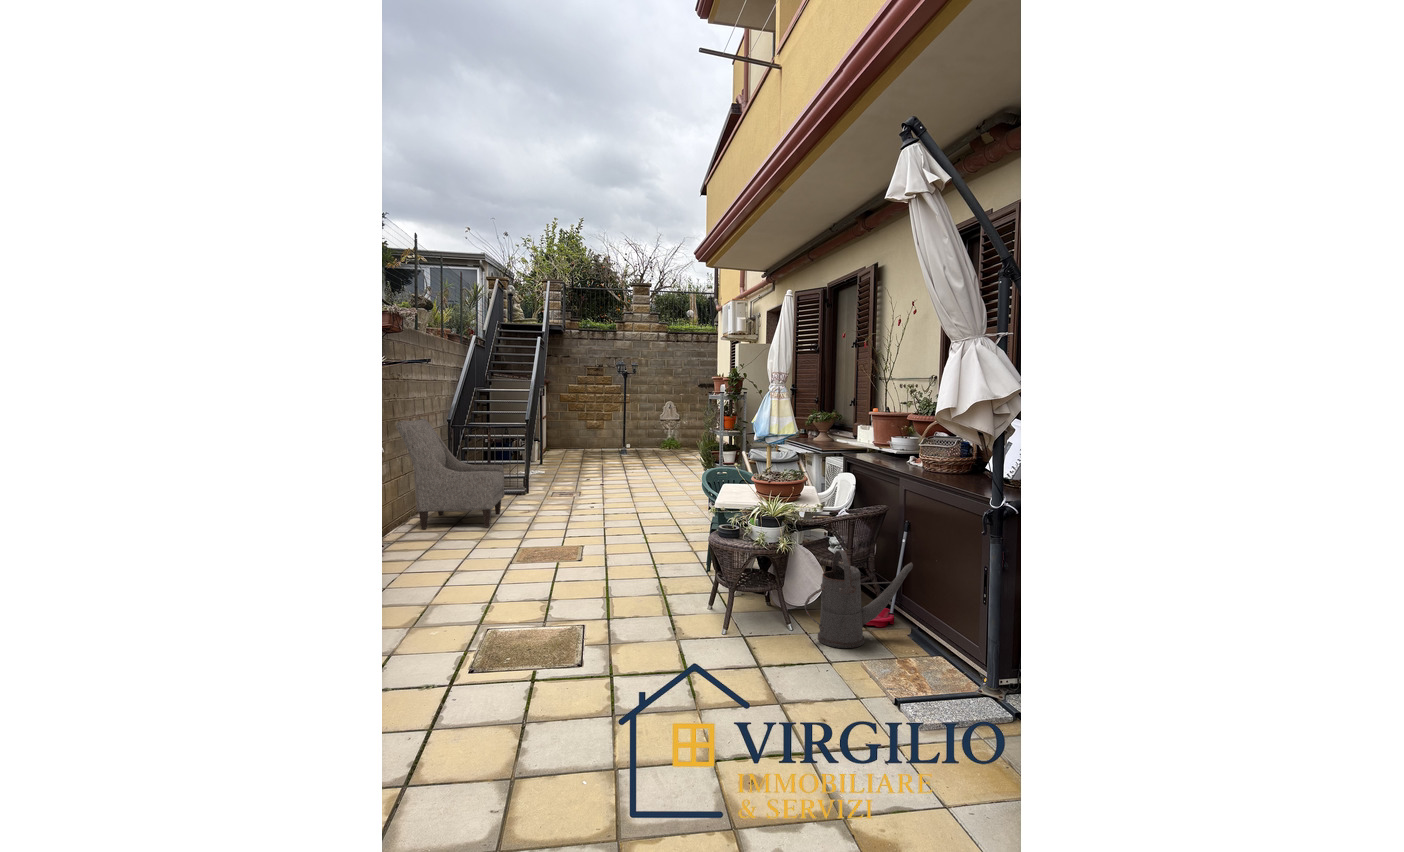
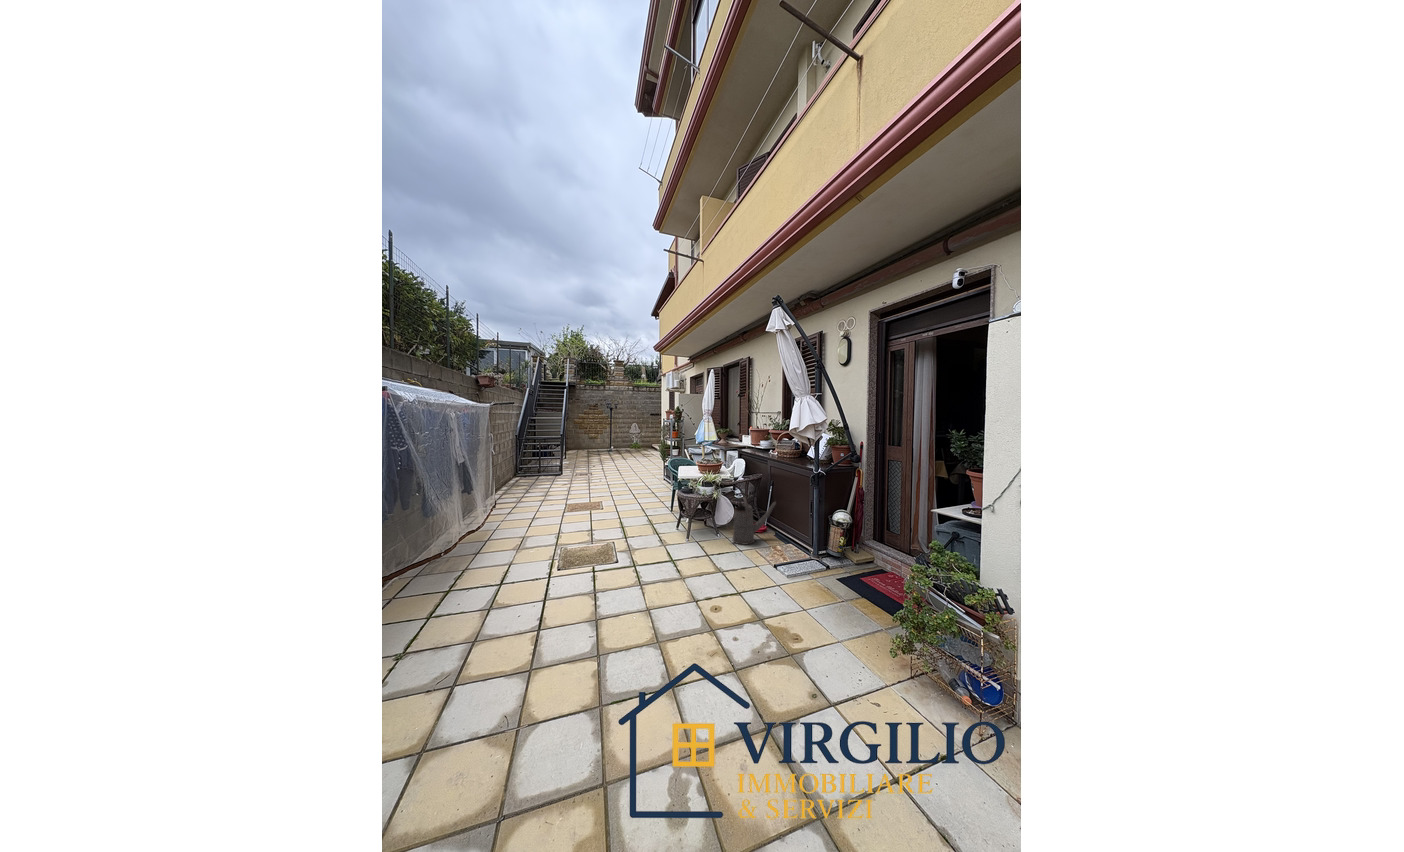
chair: present [396,419,504,529] -> none [492,436,552,497]

